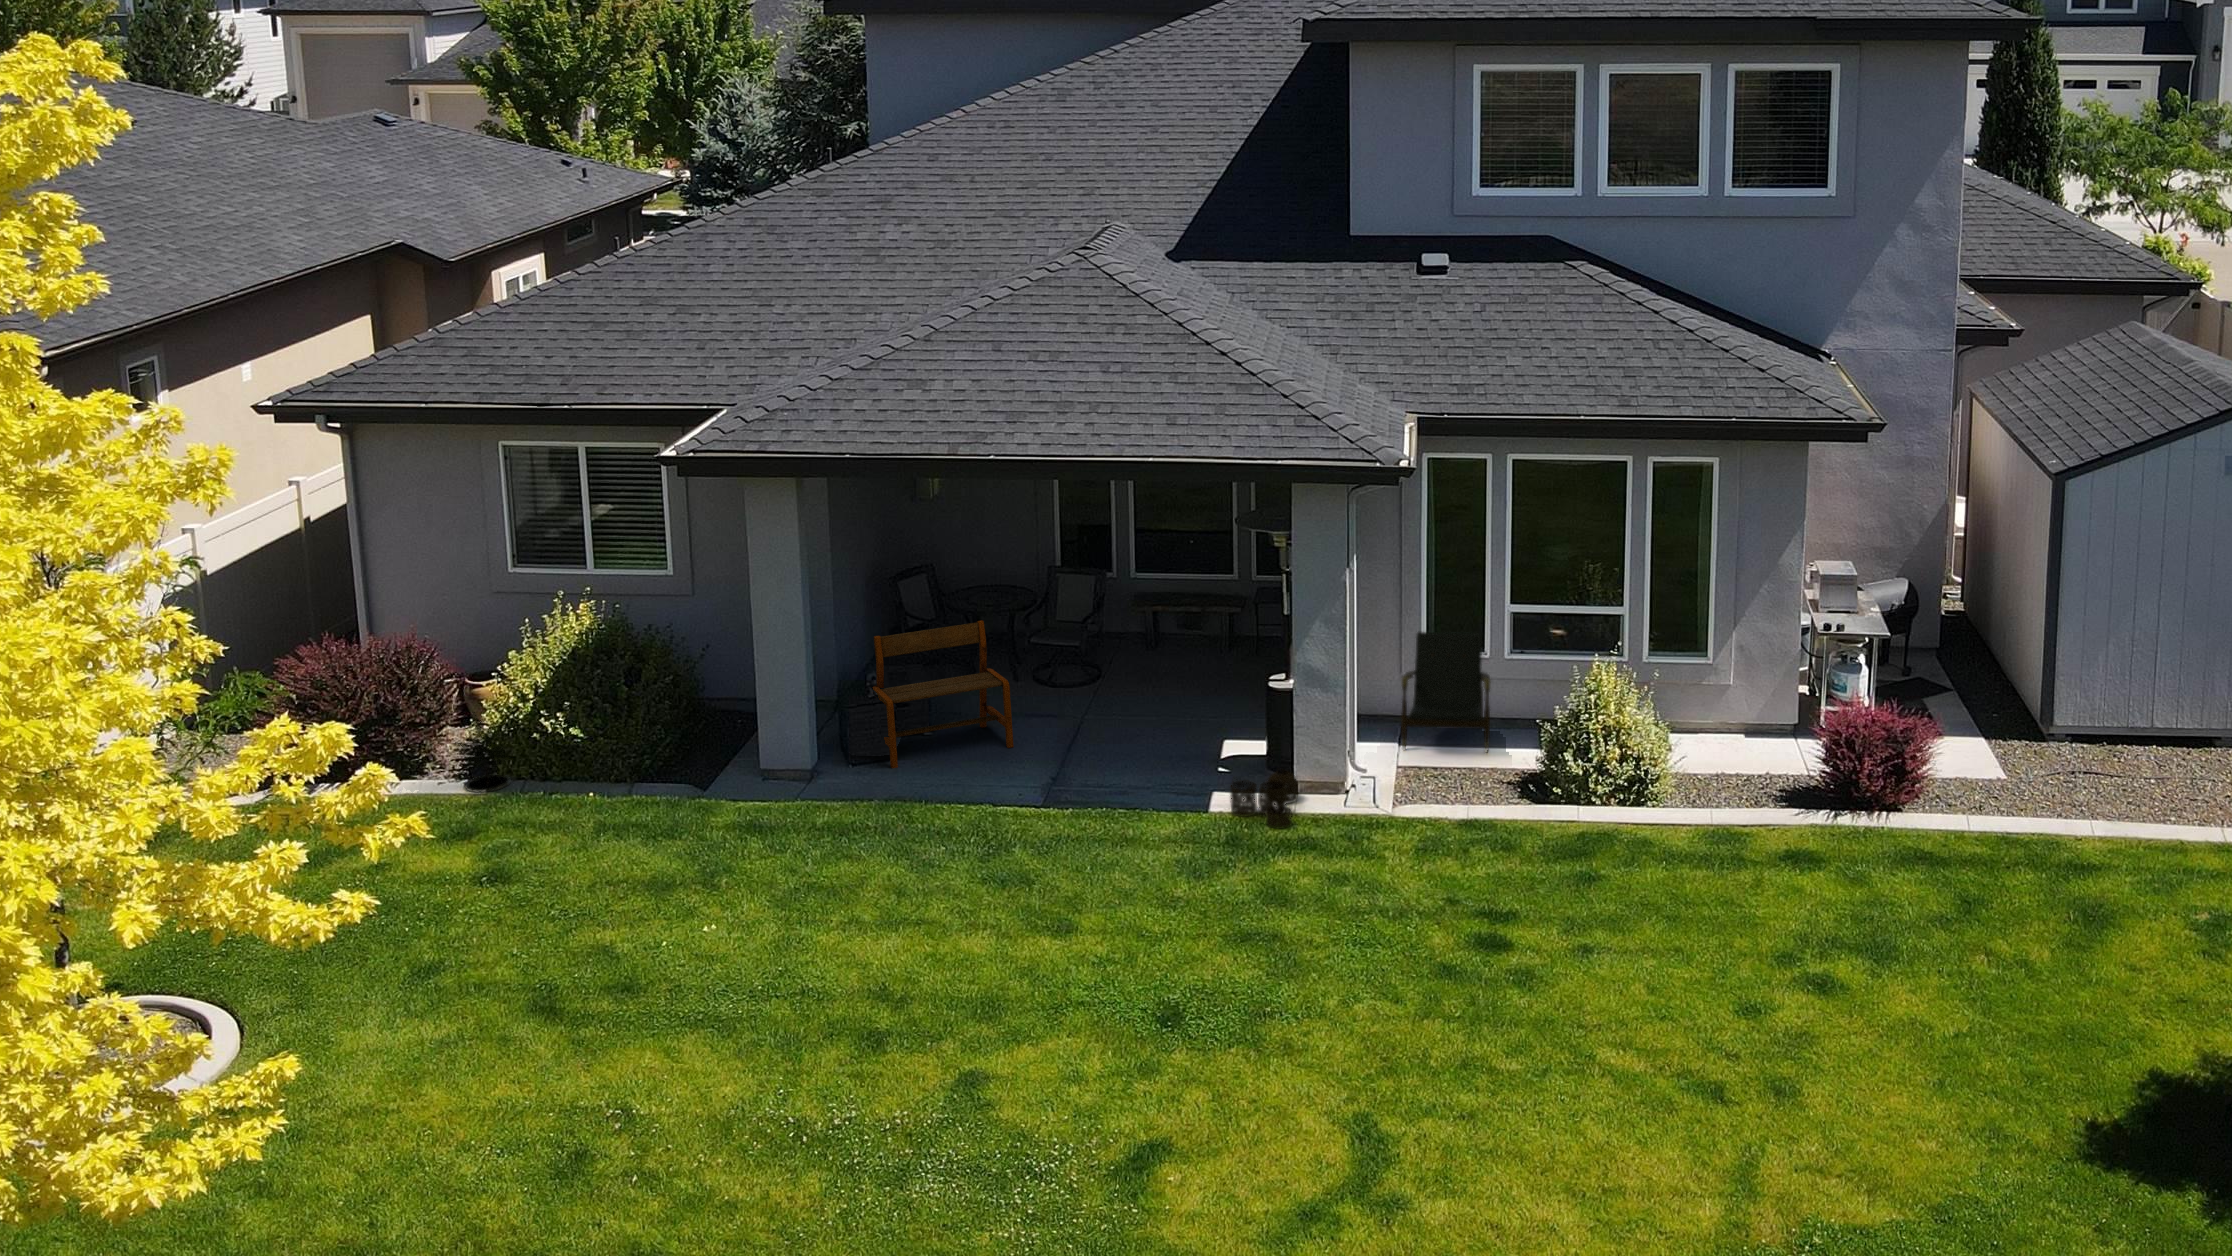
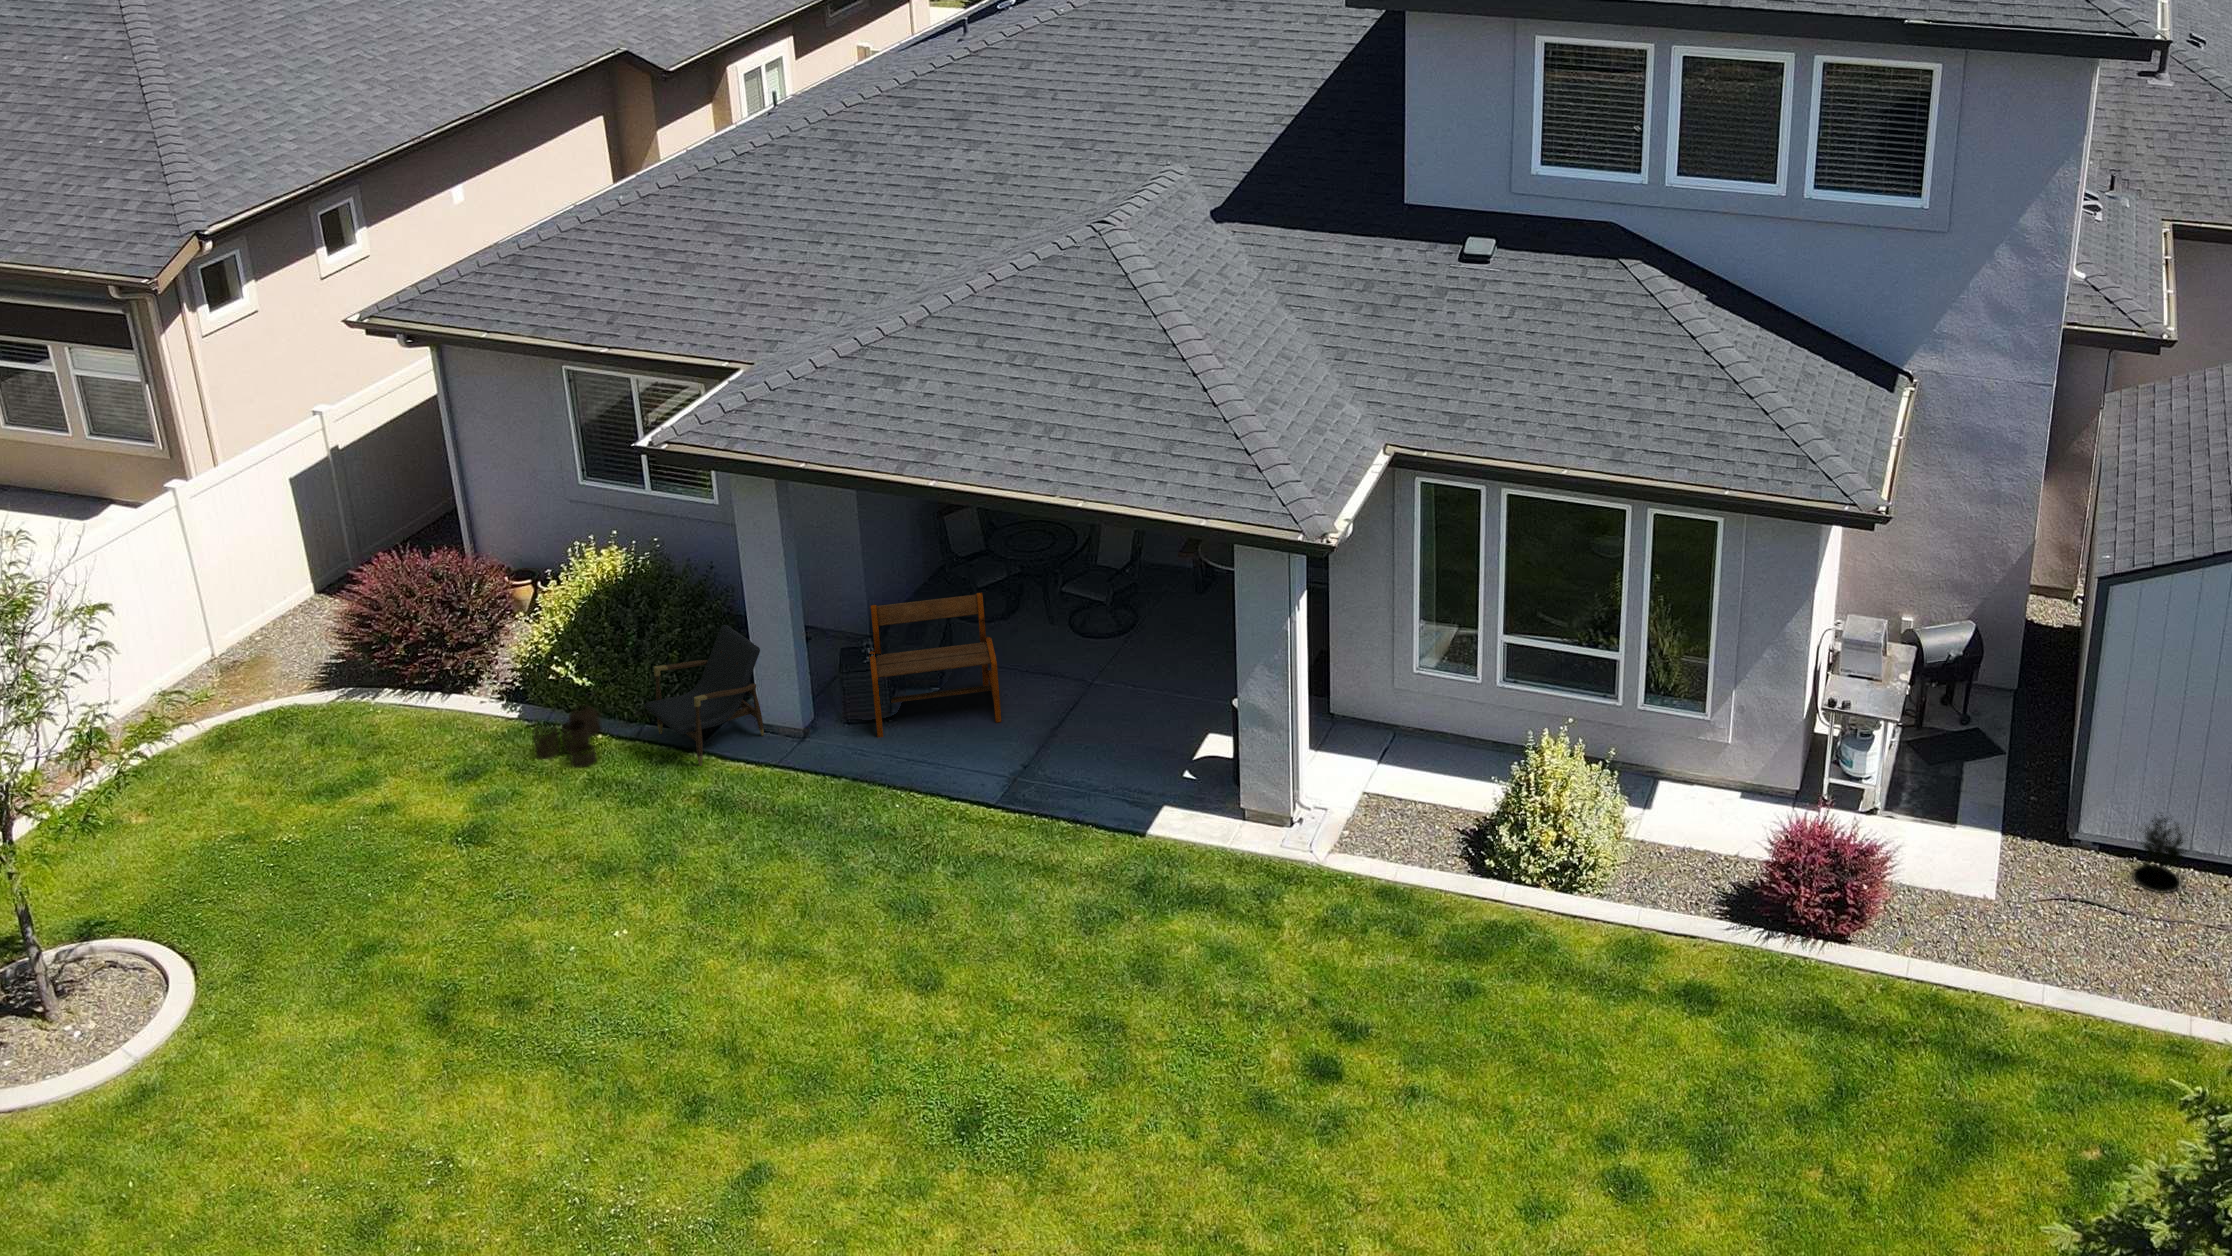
lounge chair: present [1401,632,1491,752] -> present [645,625,764,766]
potted tree: present [455,712,510,793] -> present [2133,814,2187,893]
woven basket: present [1230,770,1298,829] -> present [533,705,600,767]

